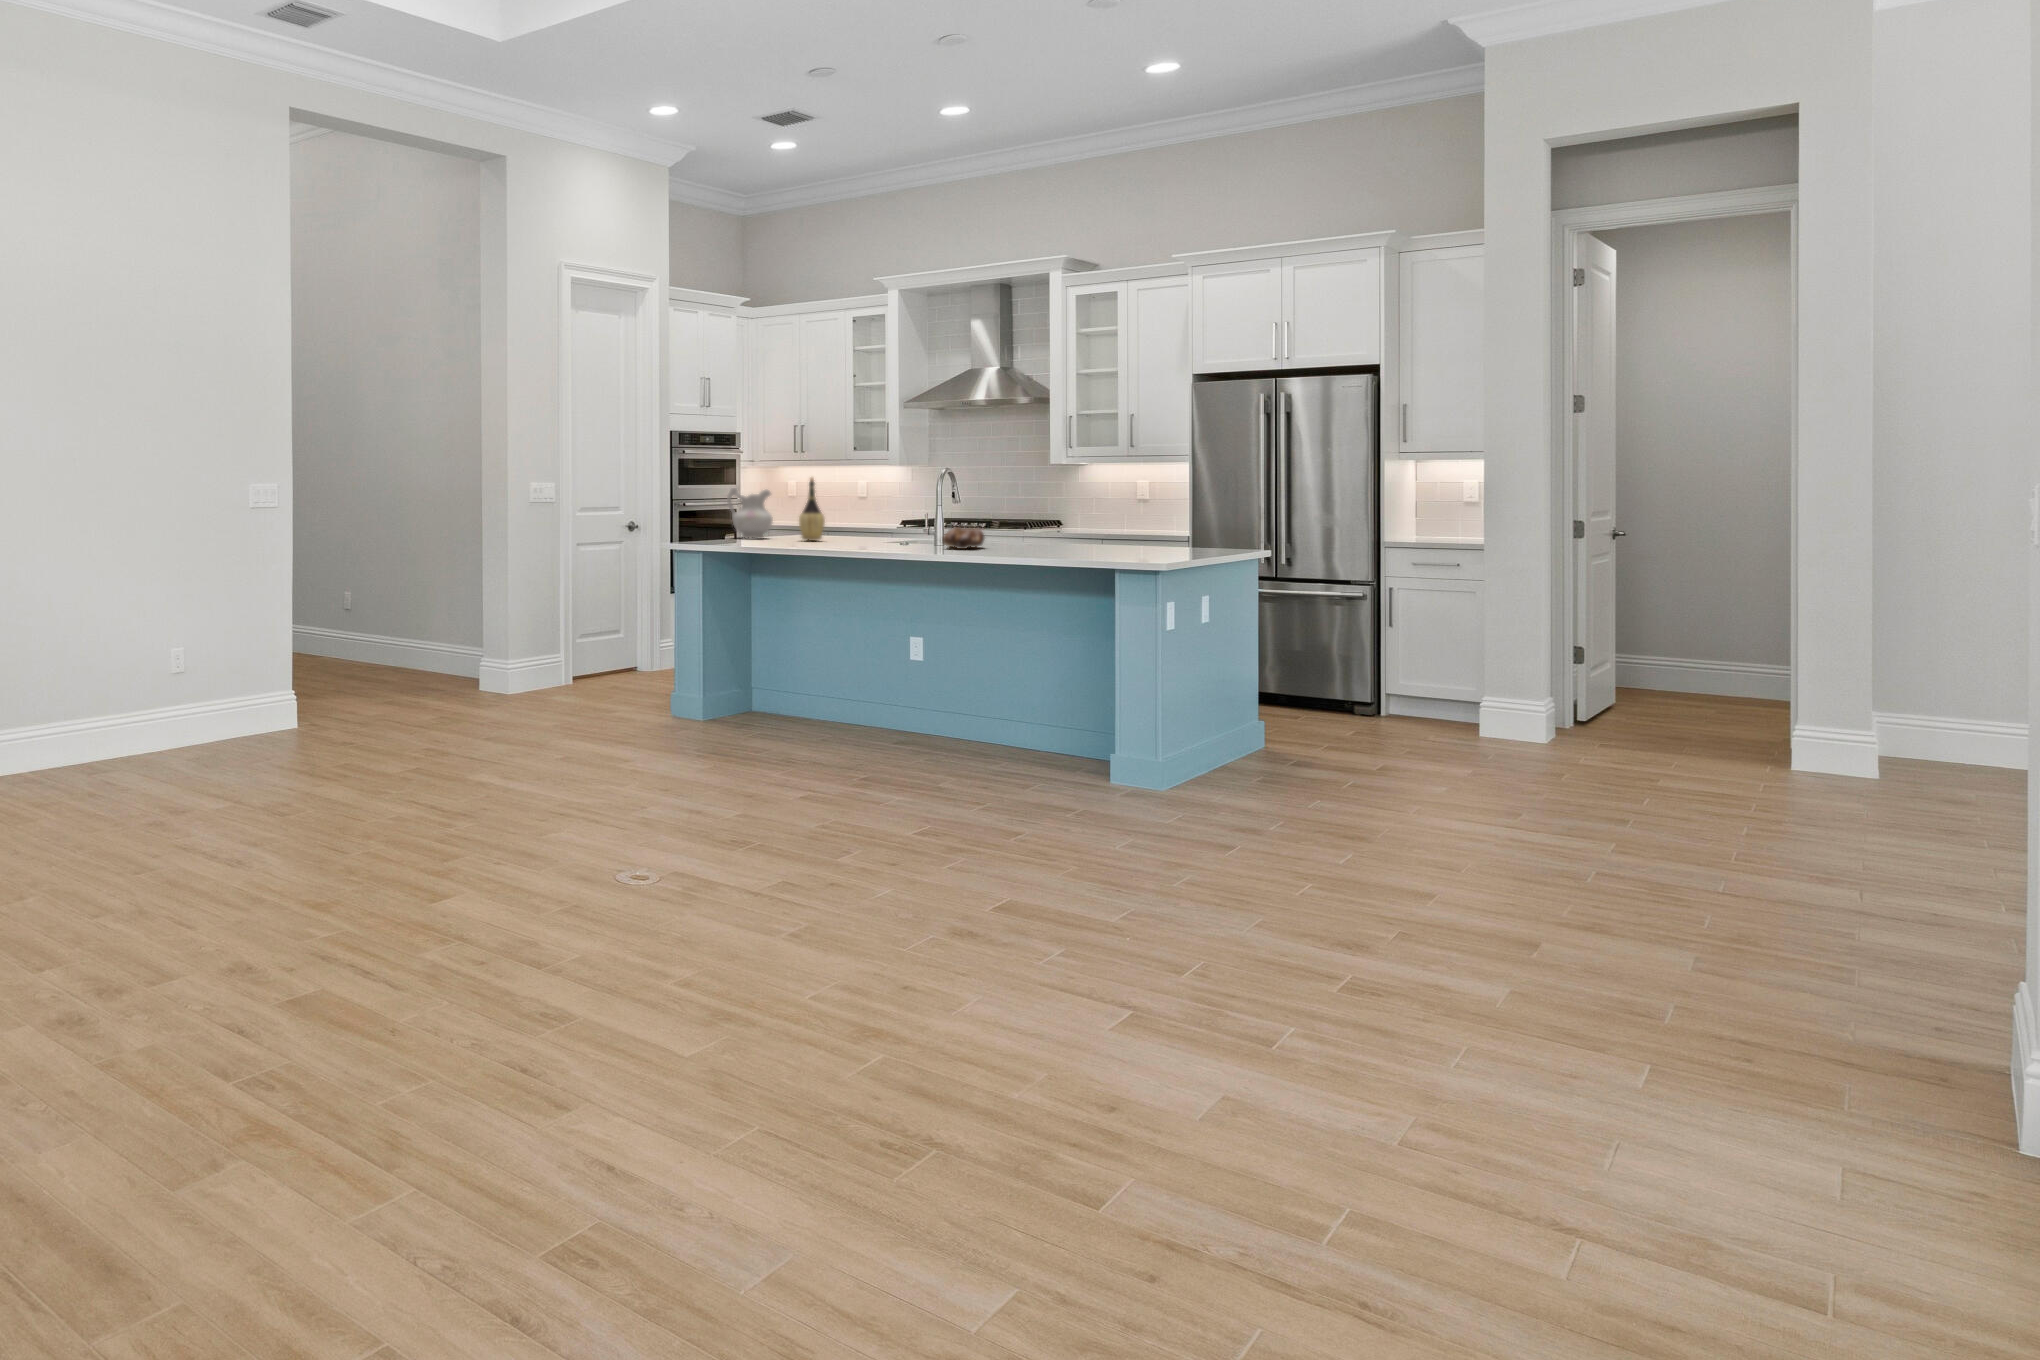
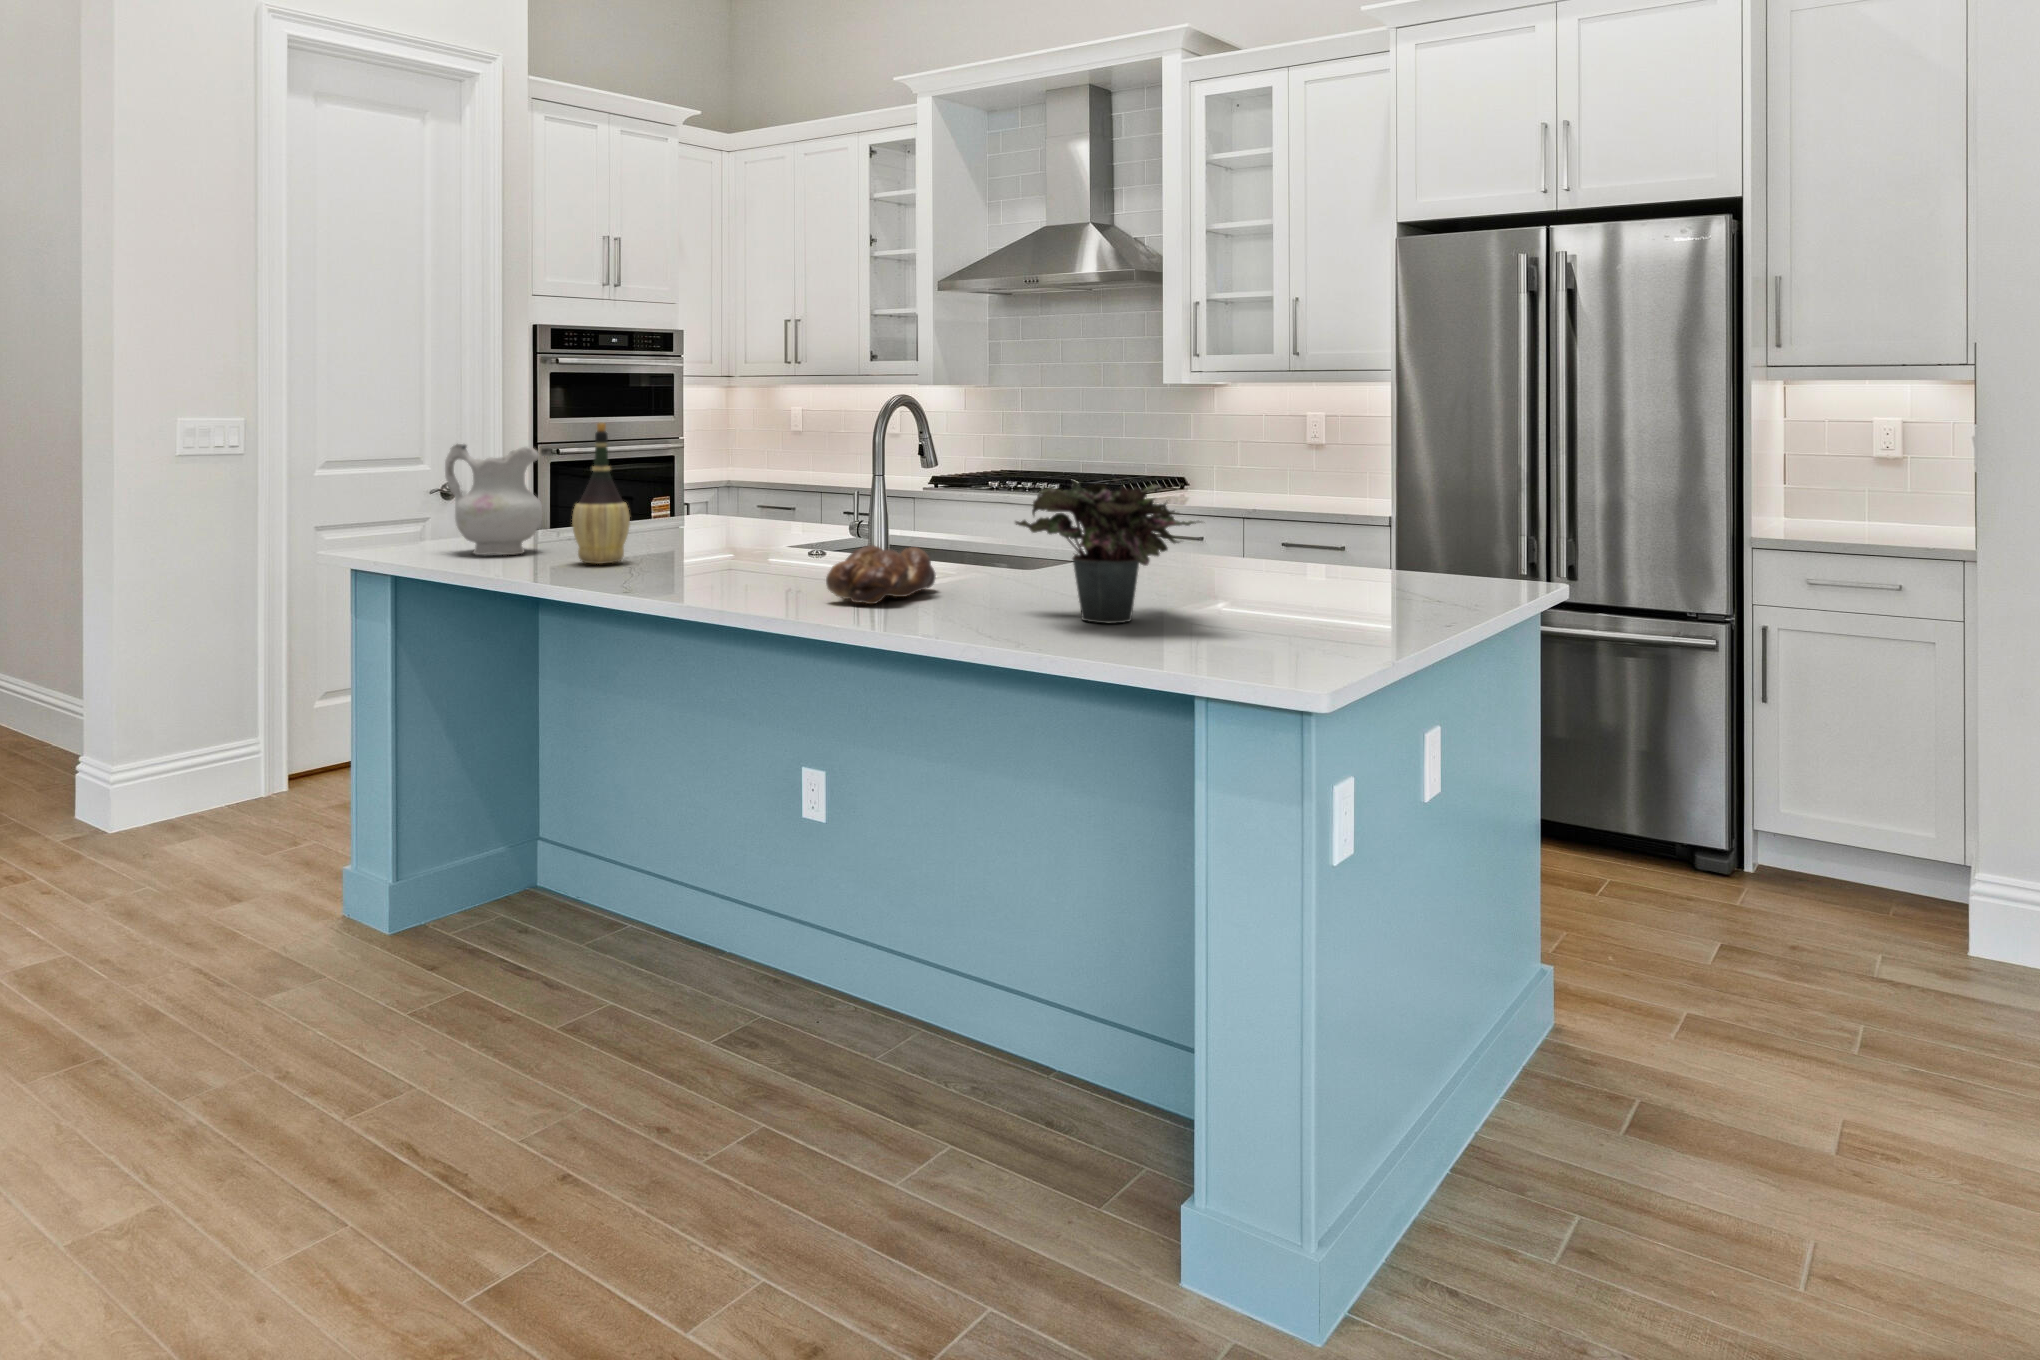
potted plant: none [1026,498,1113,553] -> present [1015,484,1200,623]

